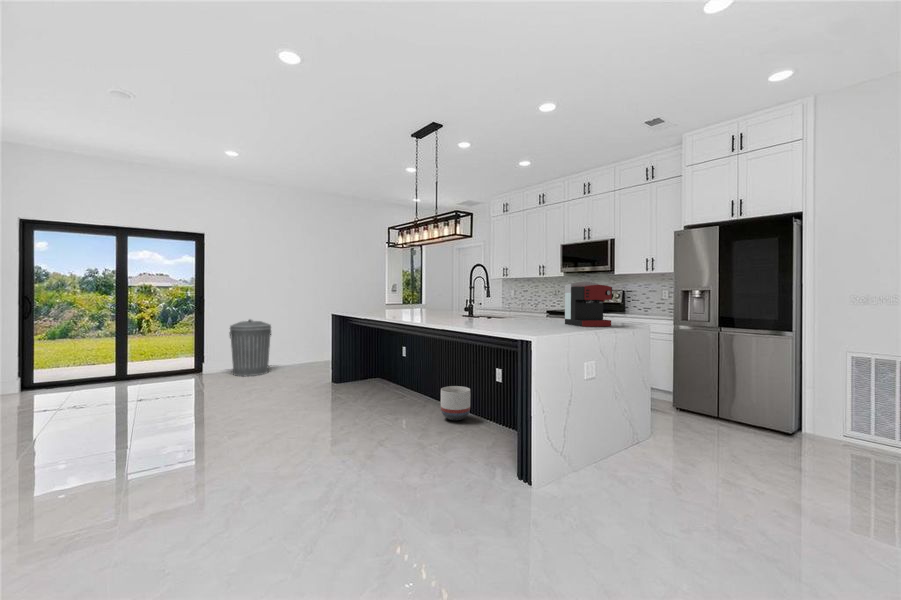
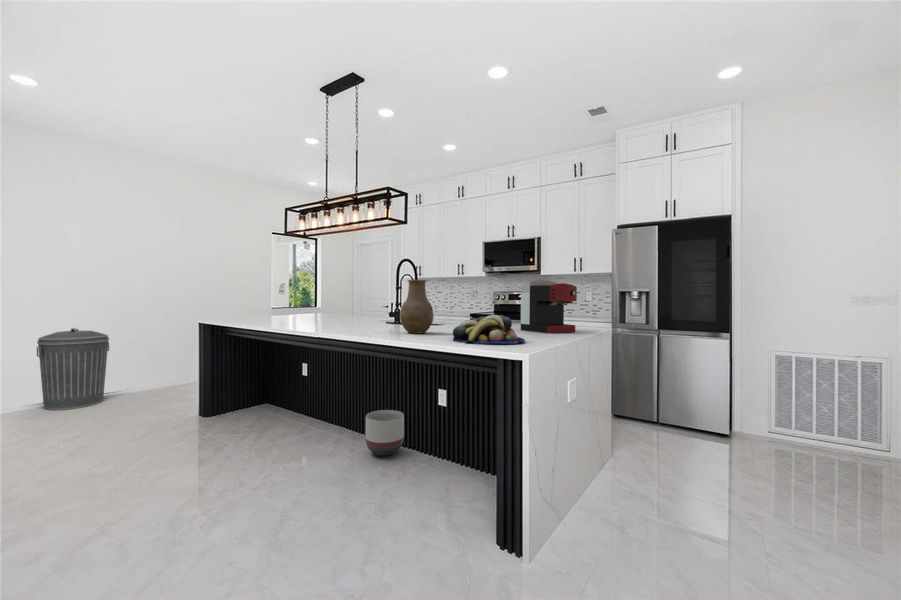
vase: none [458,284,483,324] -> present [400,280,434,334]
fruit bowl: none [487,310,543,331] -> present [453,315,525,344]

